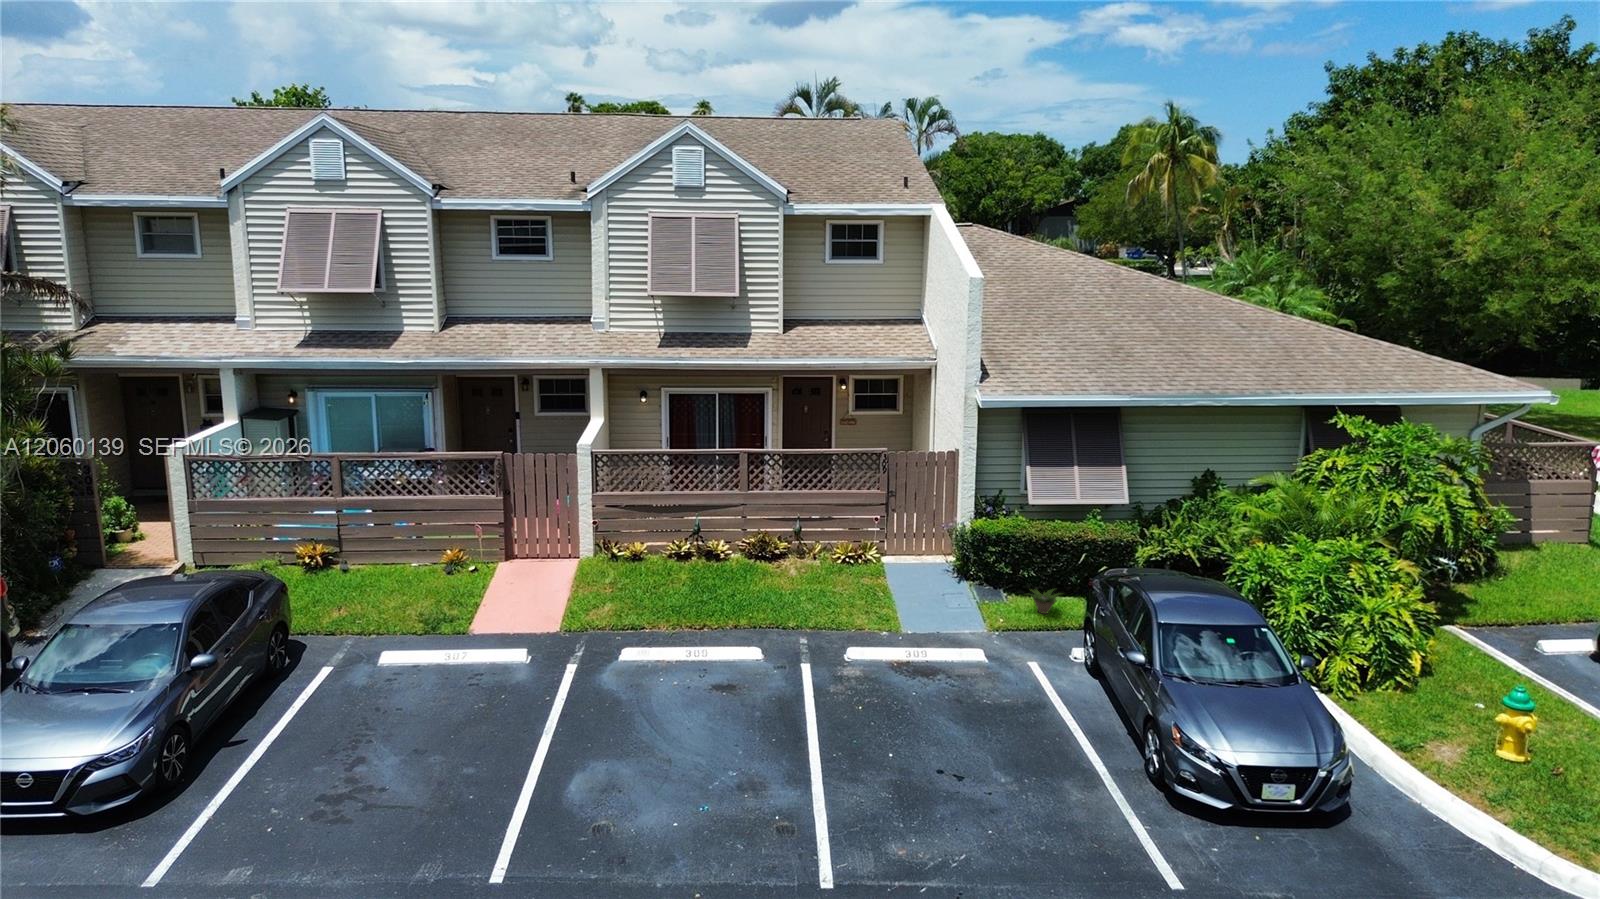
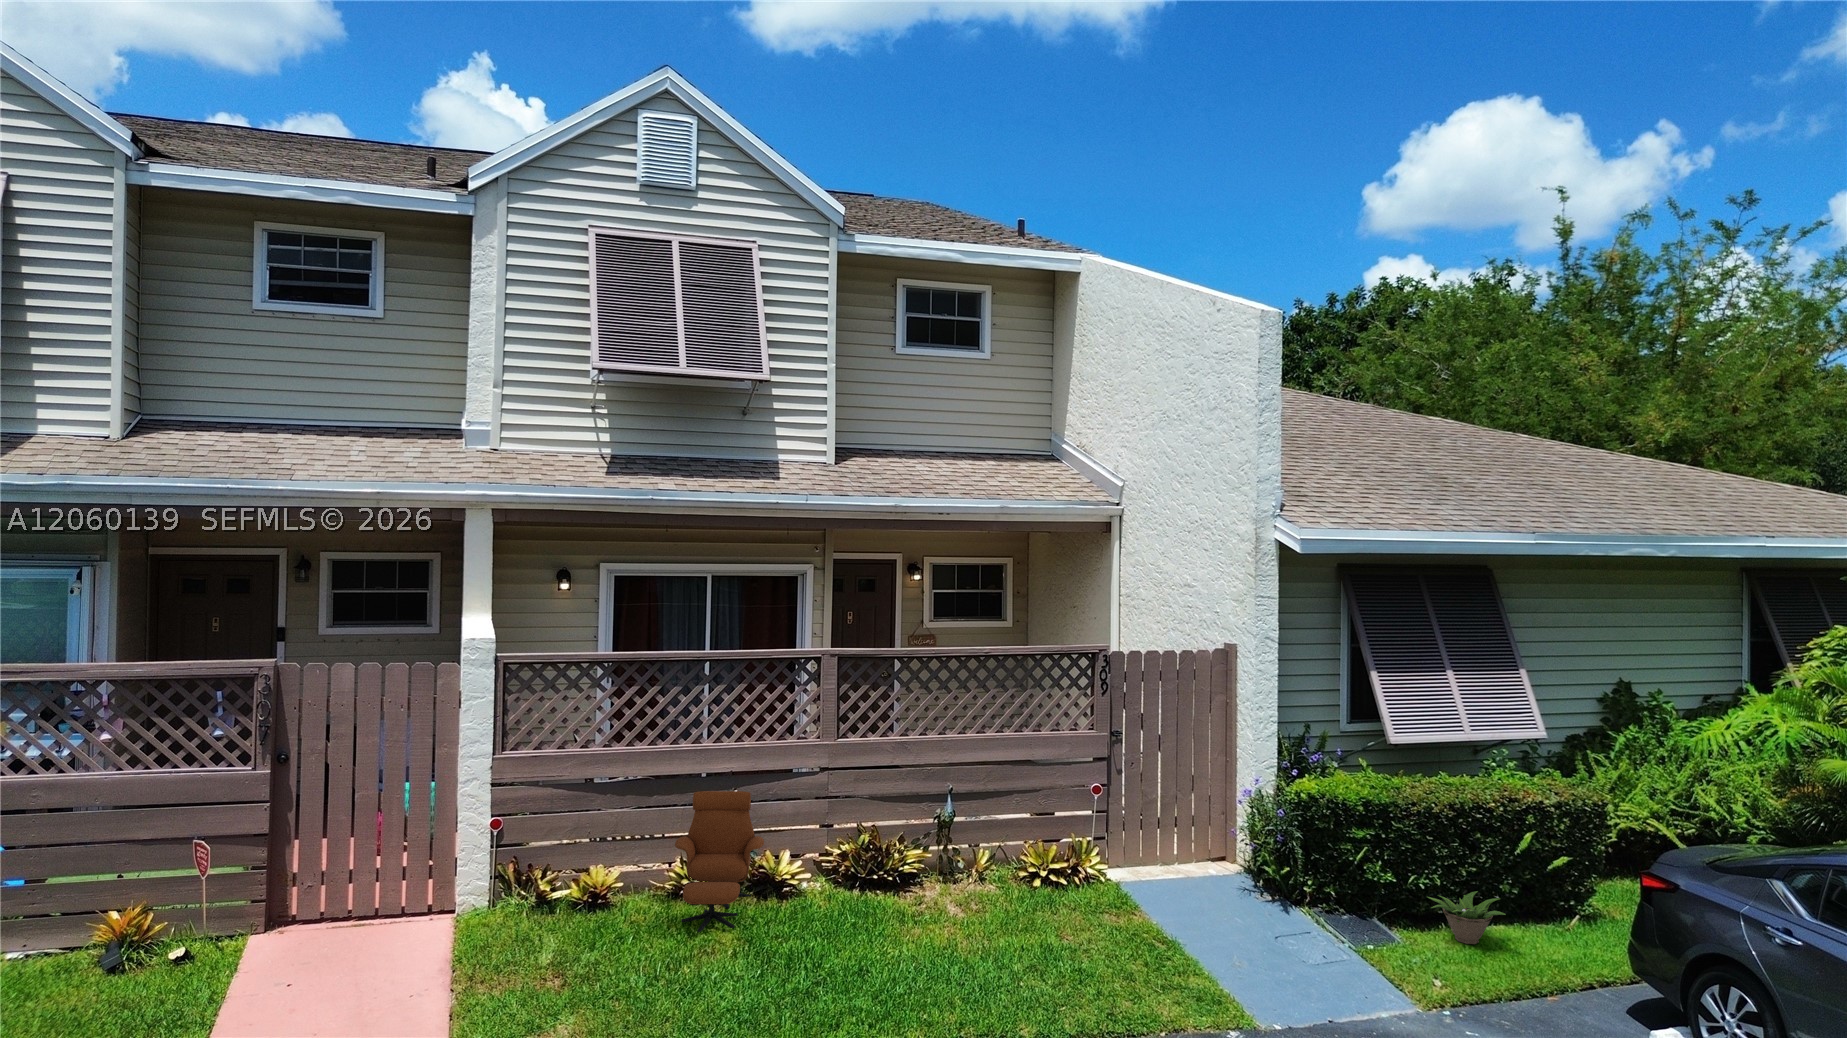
lounge chair: none [669,513,712,576] -> present [675,791,764,932]

